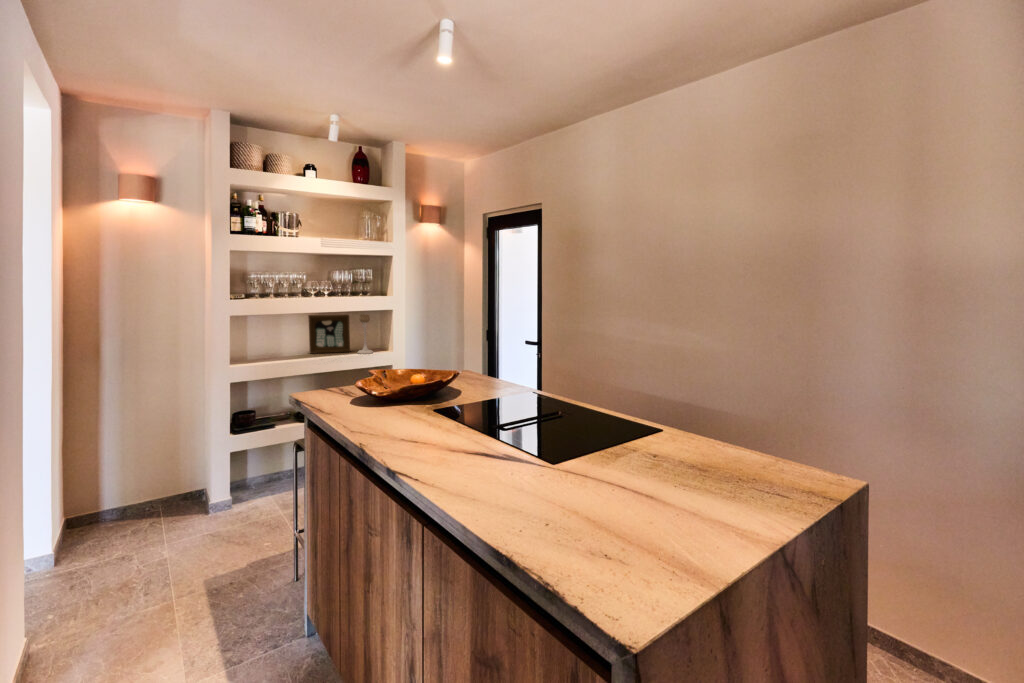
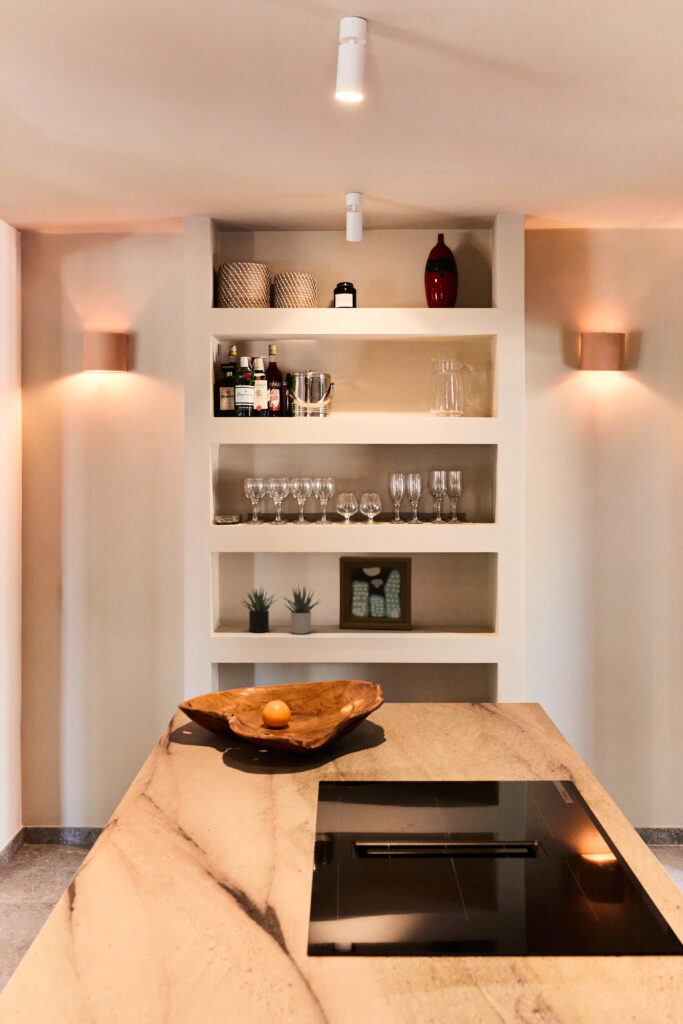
candle holder: present [357,314,373,354] -> none [422,558,453,636]
succulent plant: none [249,330,302,358] -> present [244,587,318,634]

